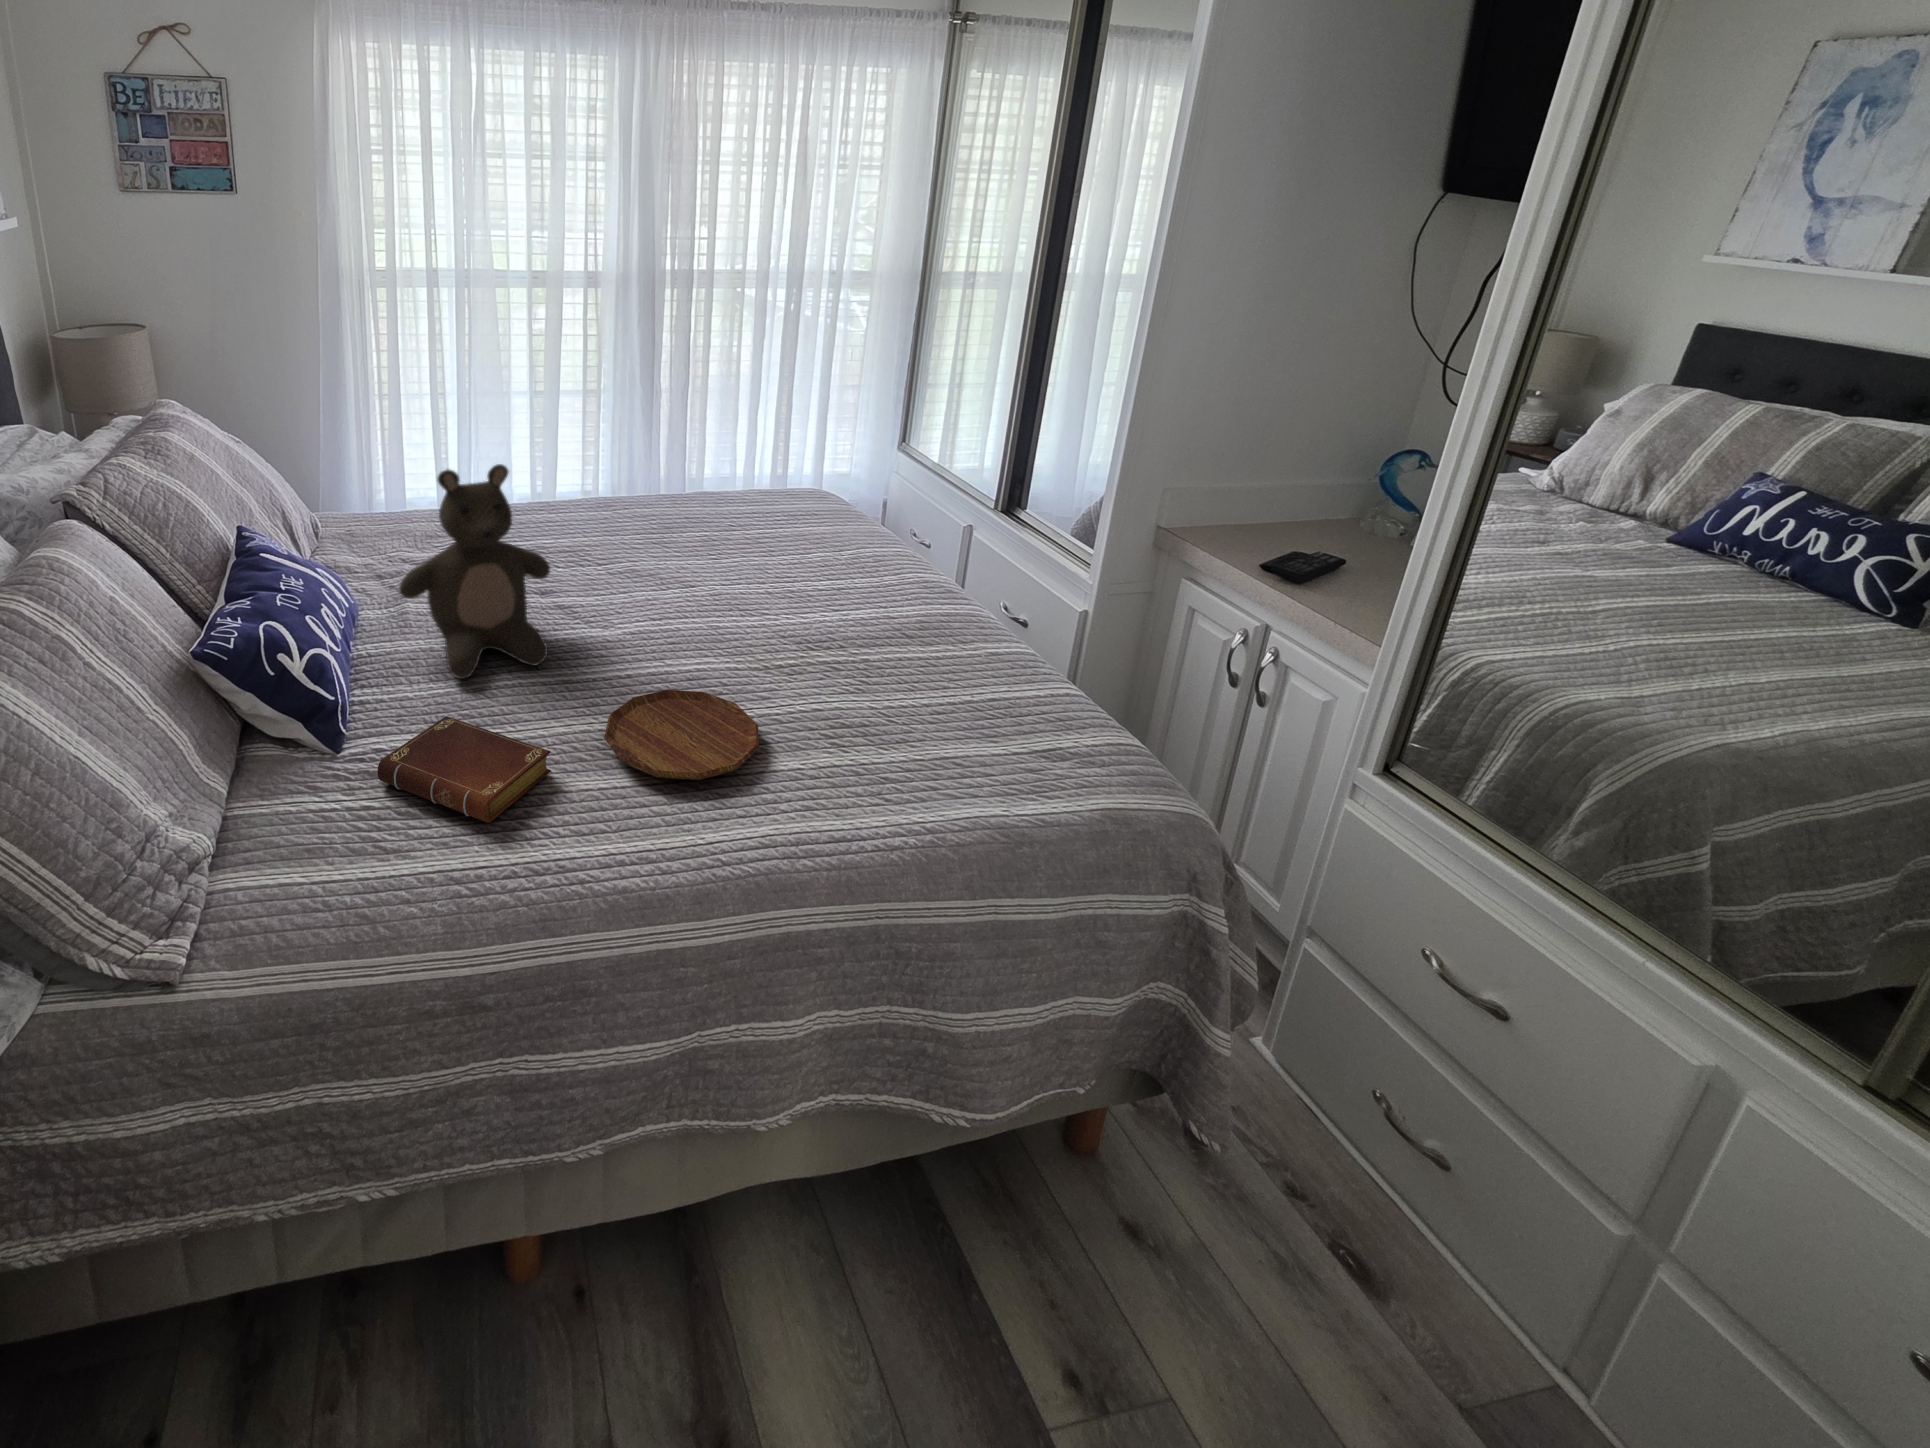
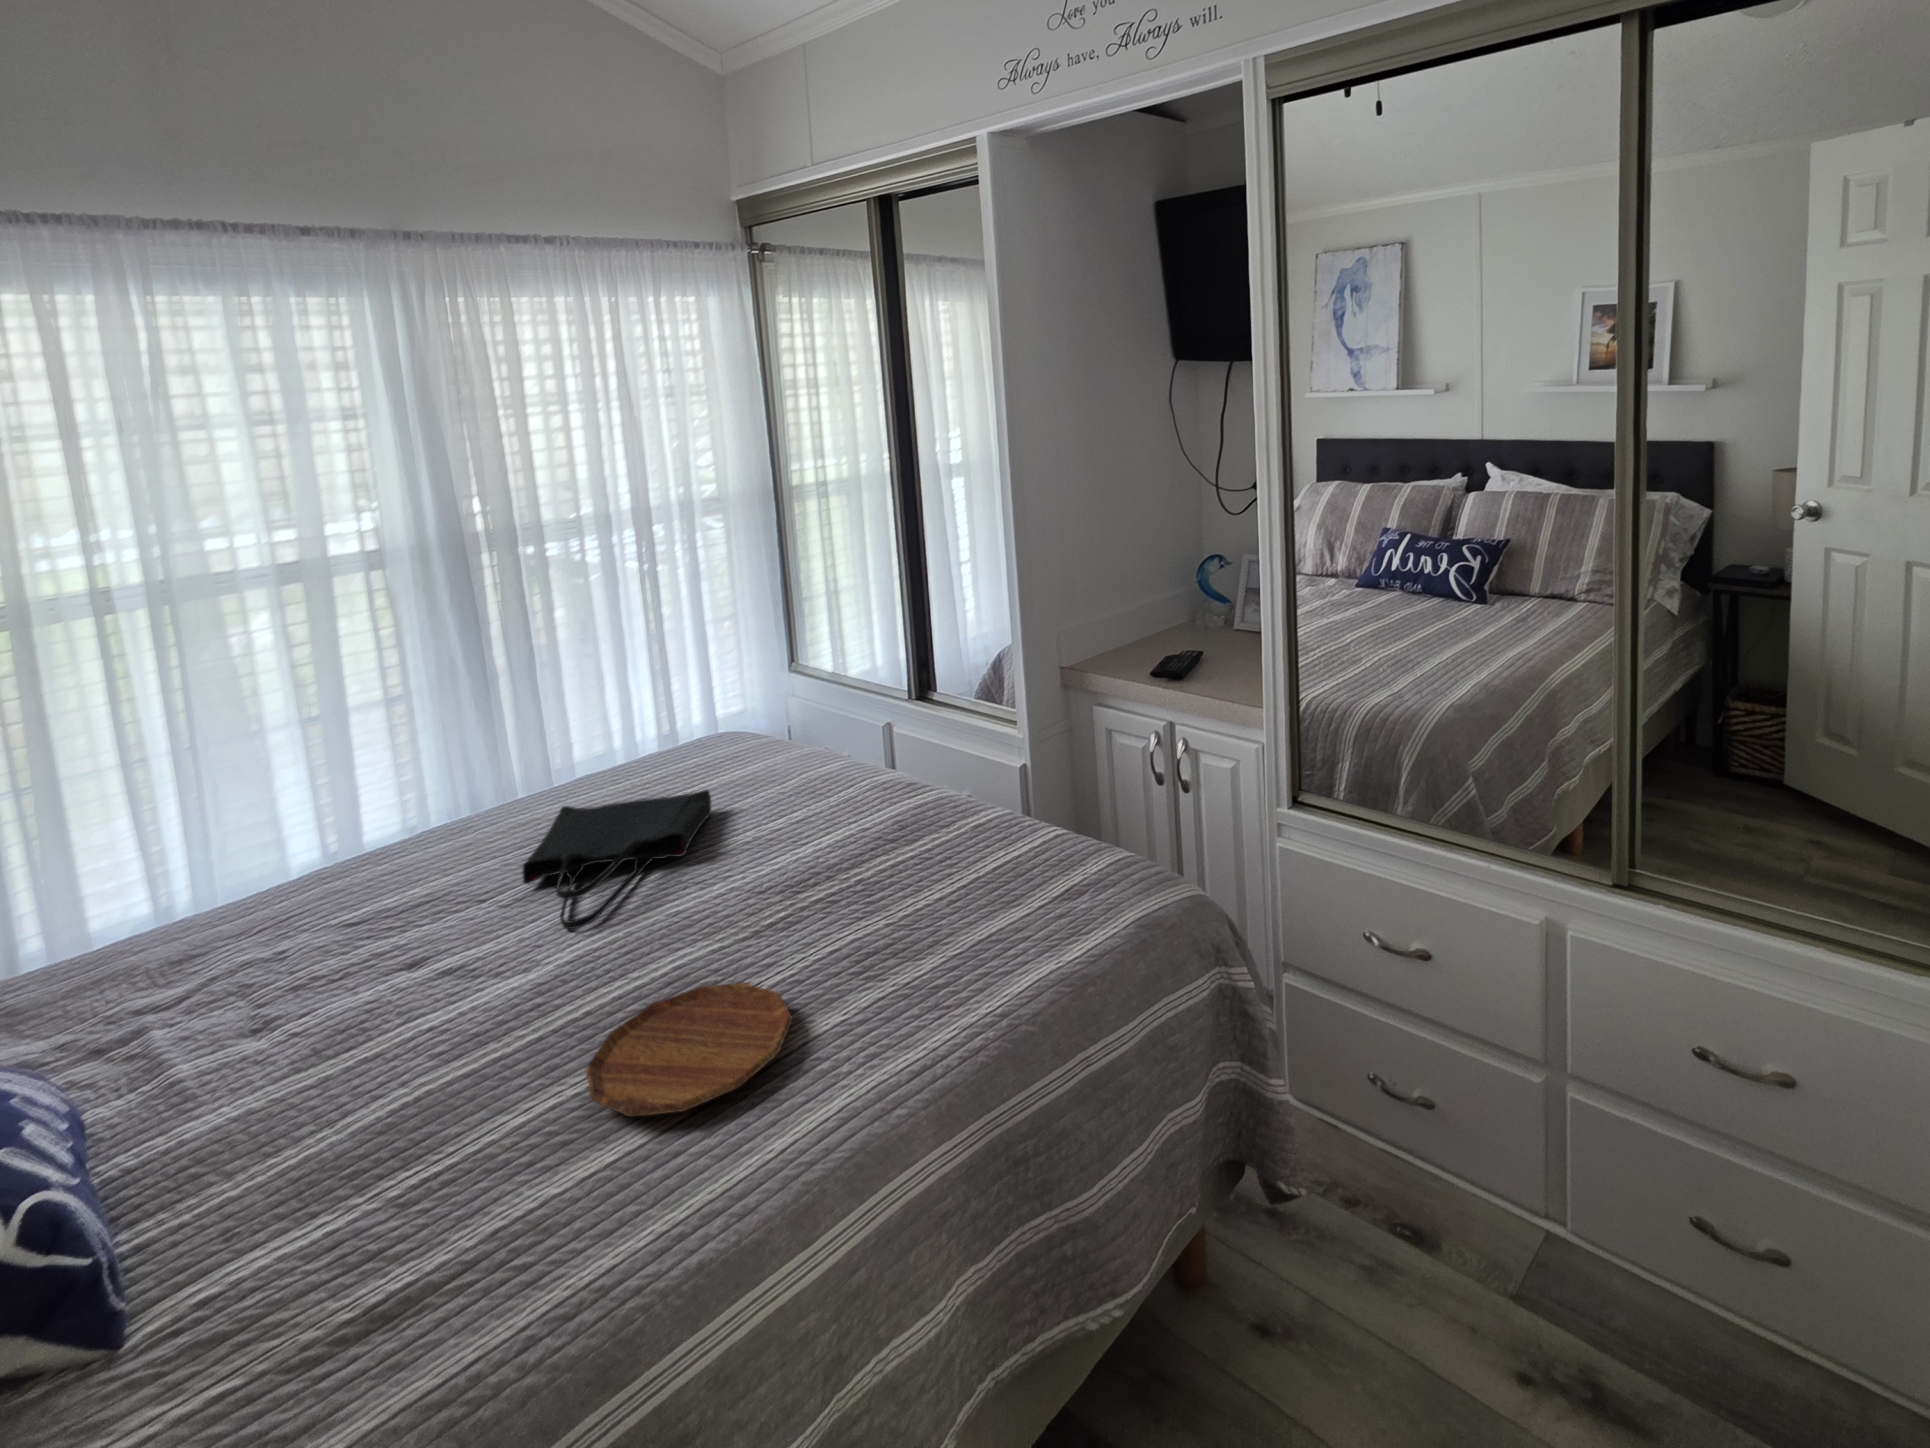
stuffed bear: present [399,464,550,679] -> none [173,803,458,1130]
tote bag: none [625,514,776,612] -> present [522,790,711,929]
book: present [378,716,551,823] -> none [221,1152,527,1345]

